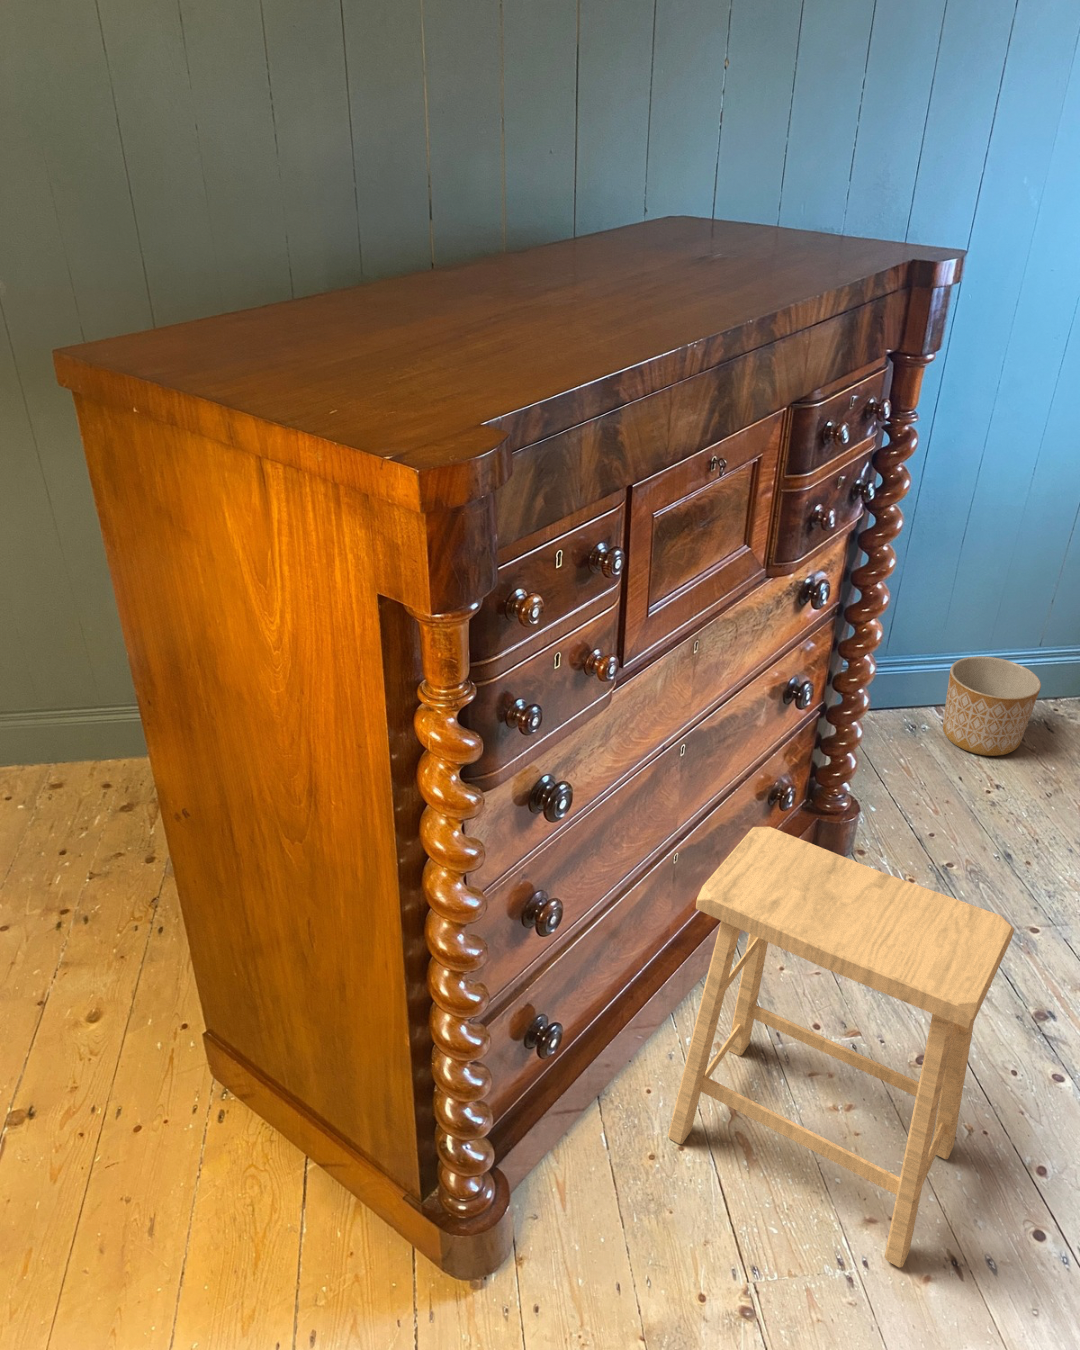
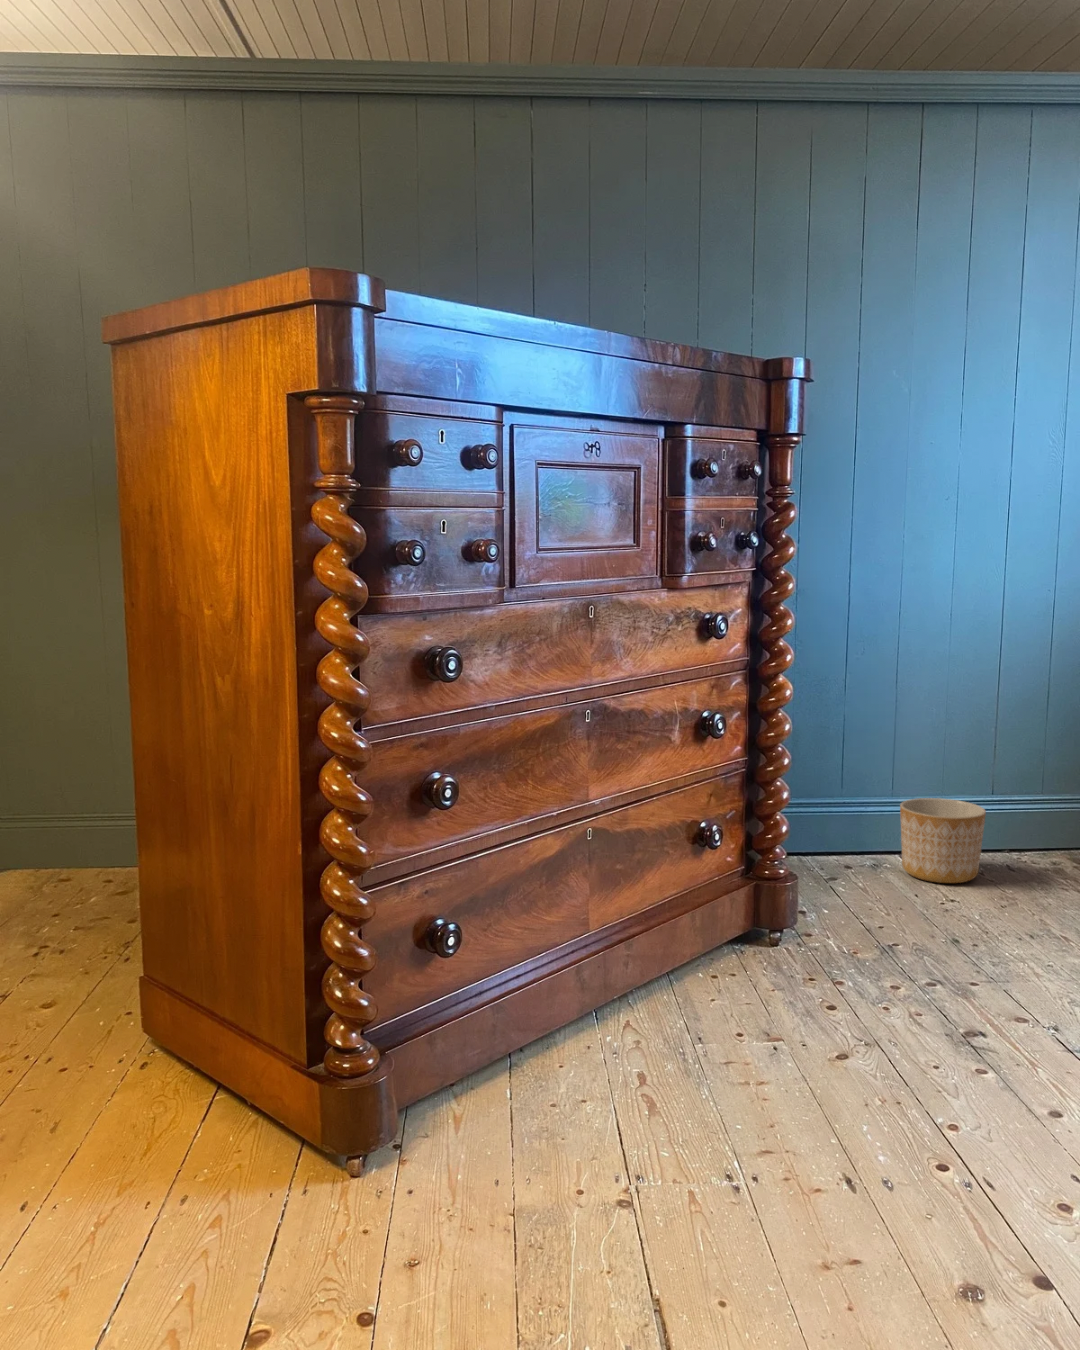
footstool: present [668,827,1014,1268] -> none [573,771,866,1181]

